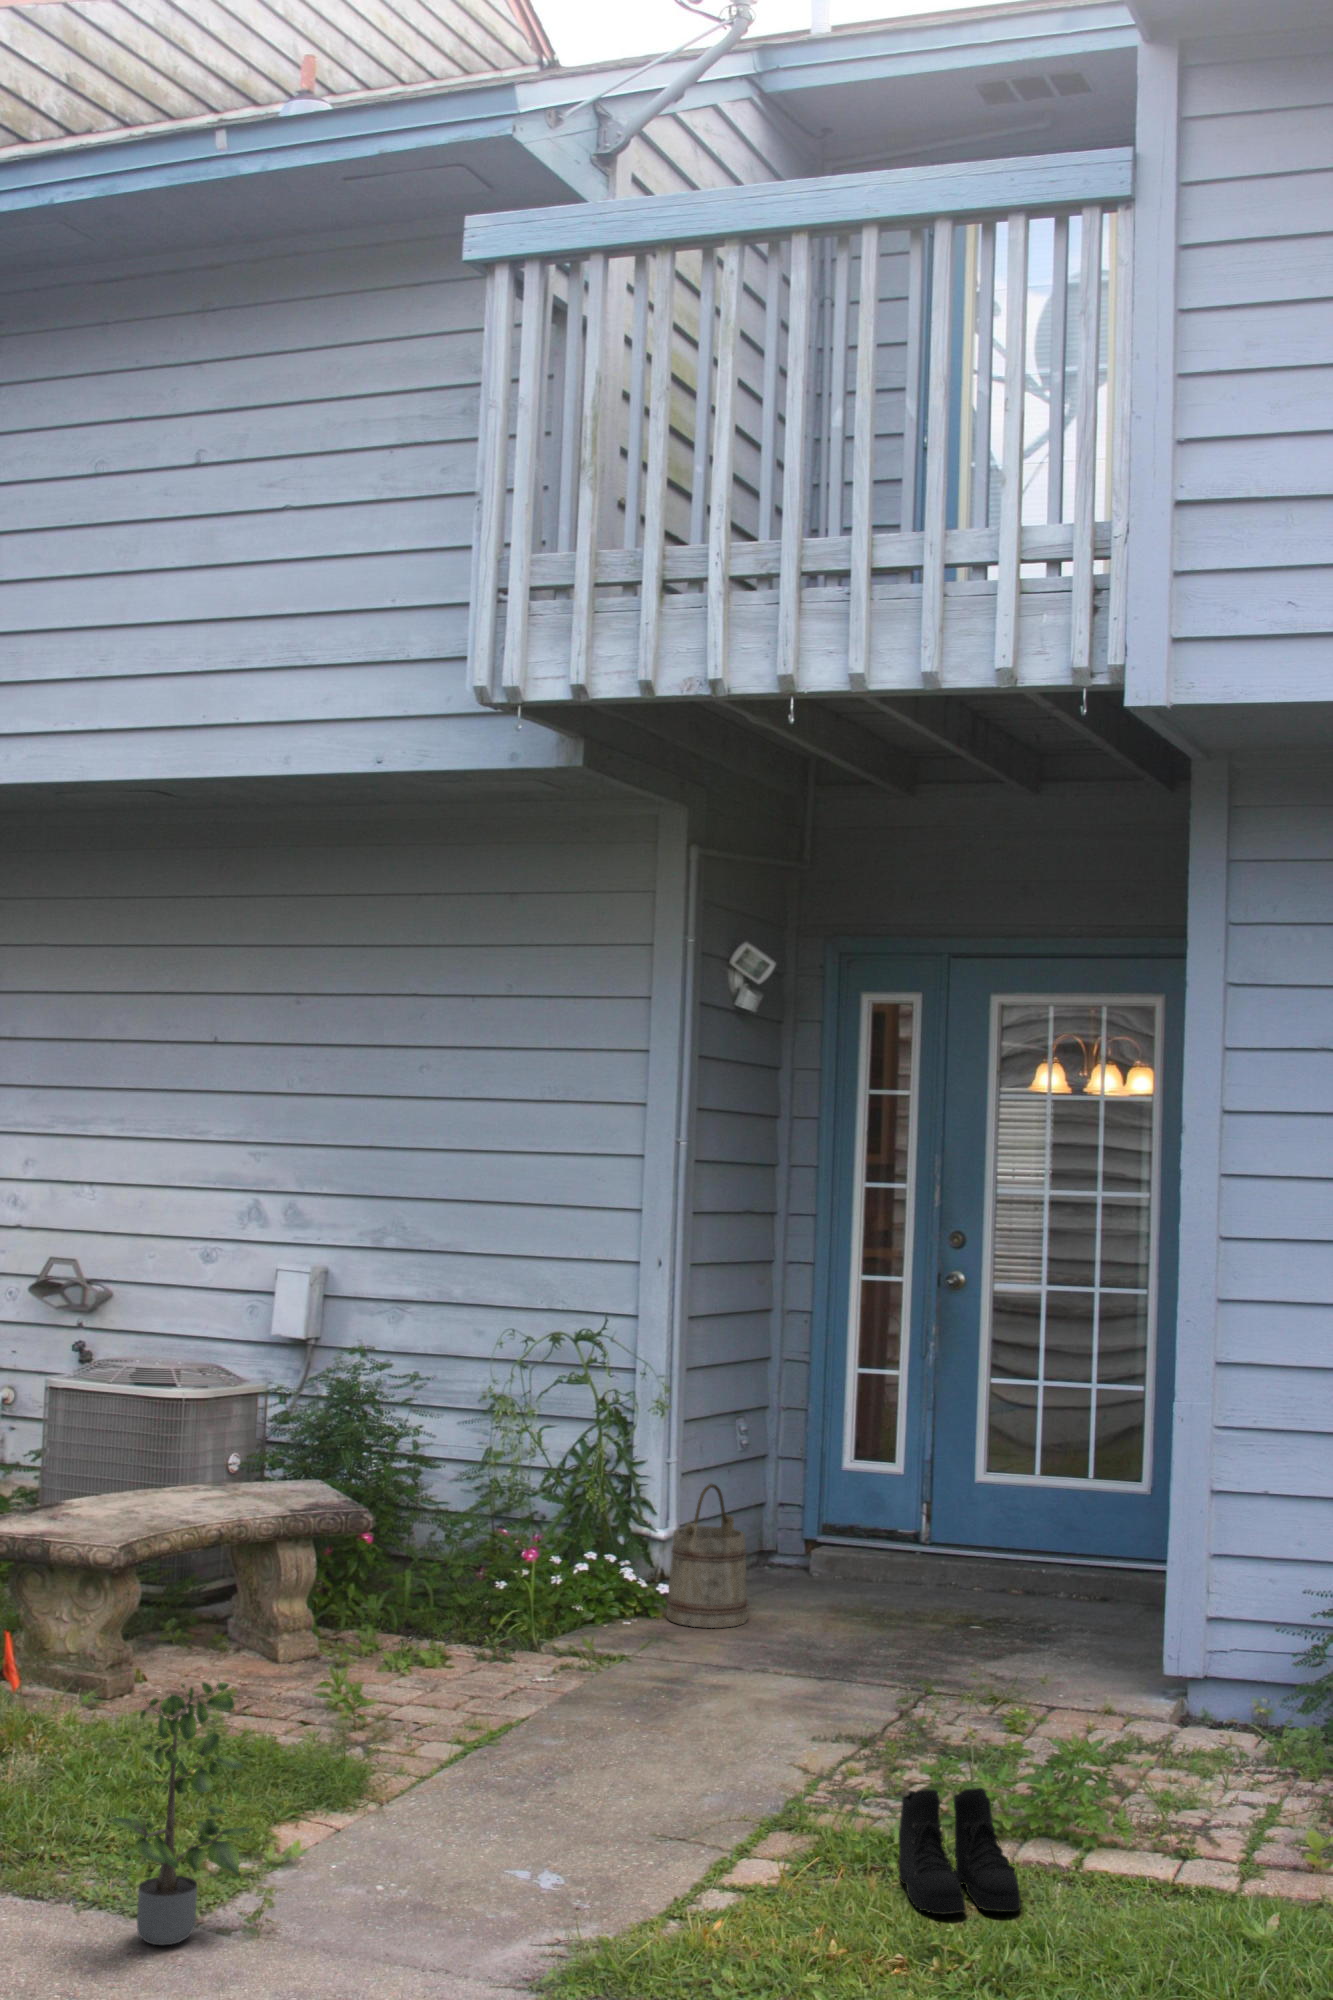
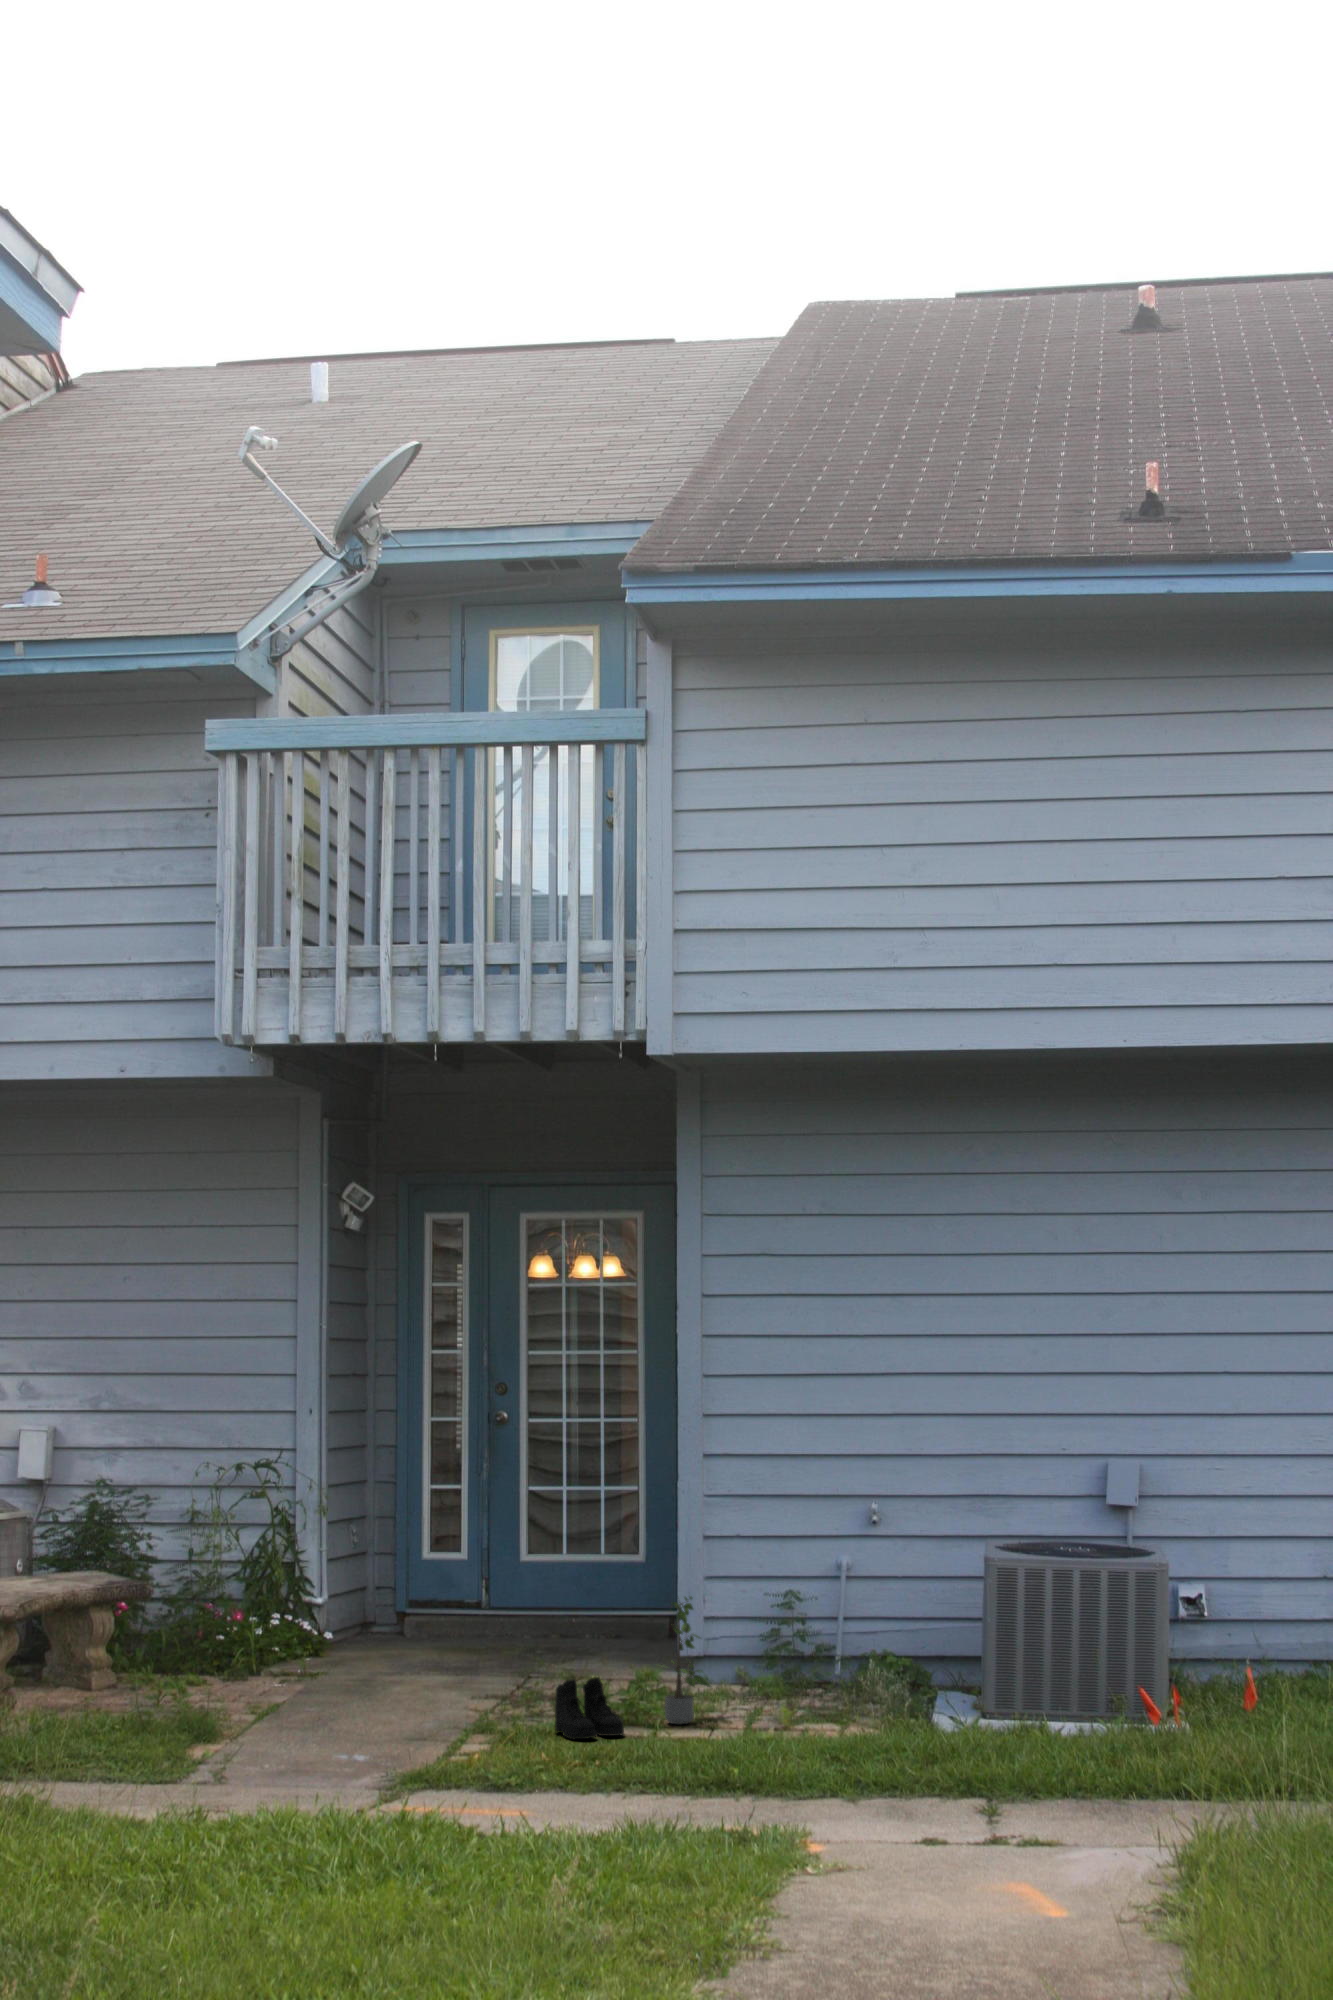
bucket: present [667,1484,748,1628] -> none [327,1562,383,1659]
potted plant: present [113,1682,251,1945] -> present [665,1597,711,1724]

